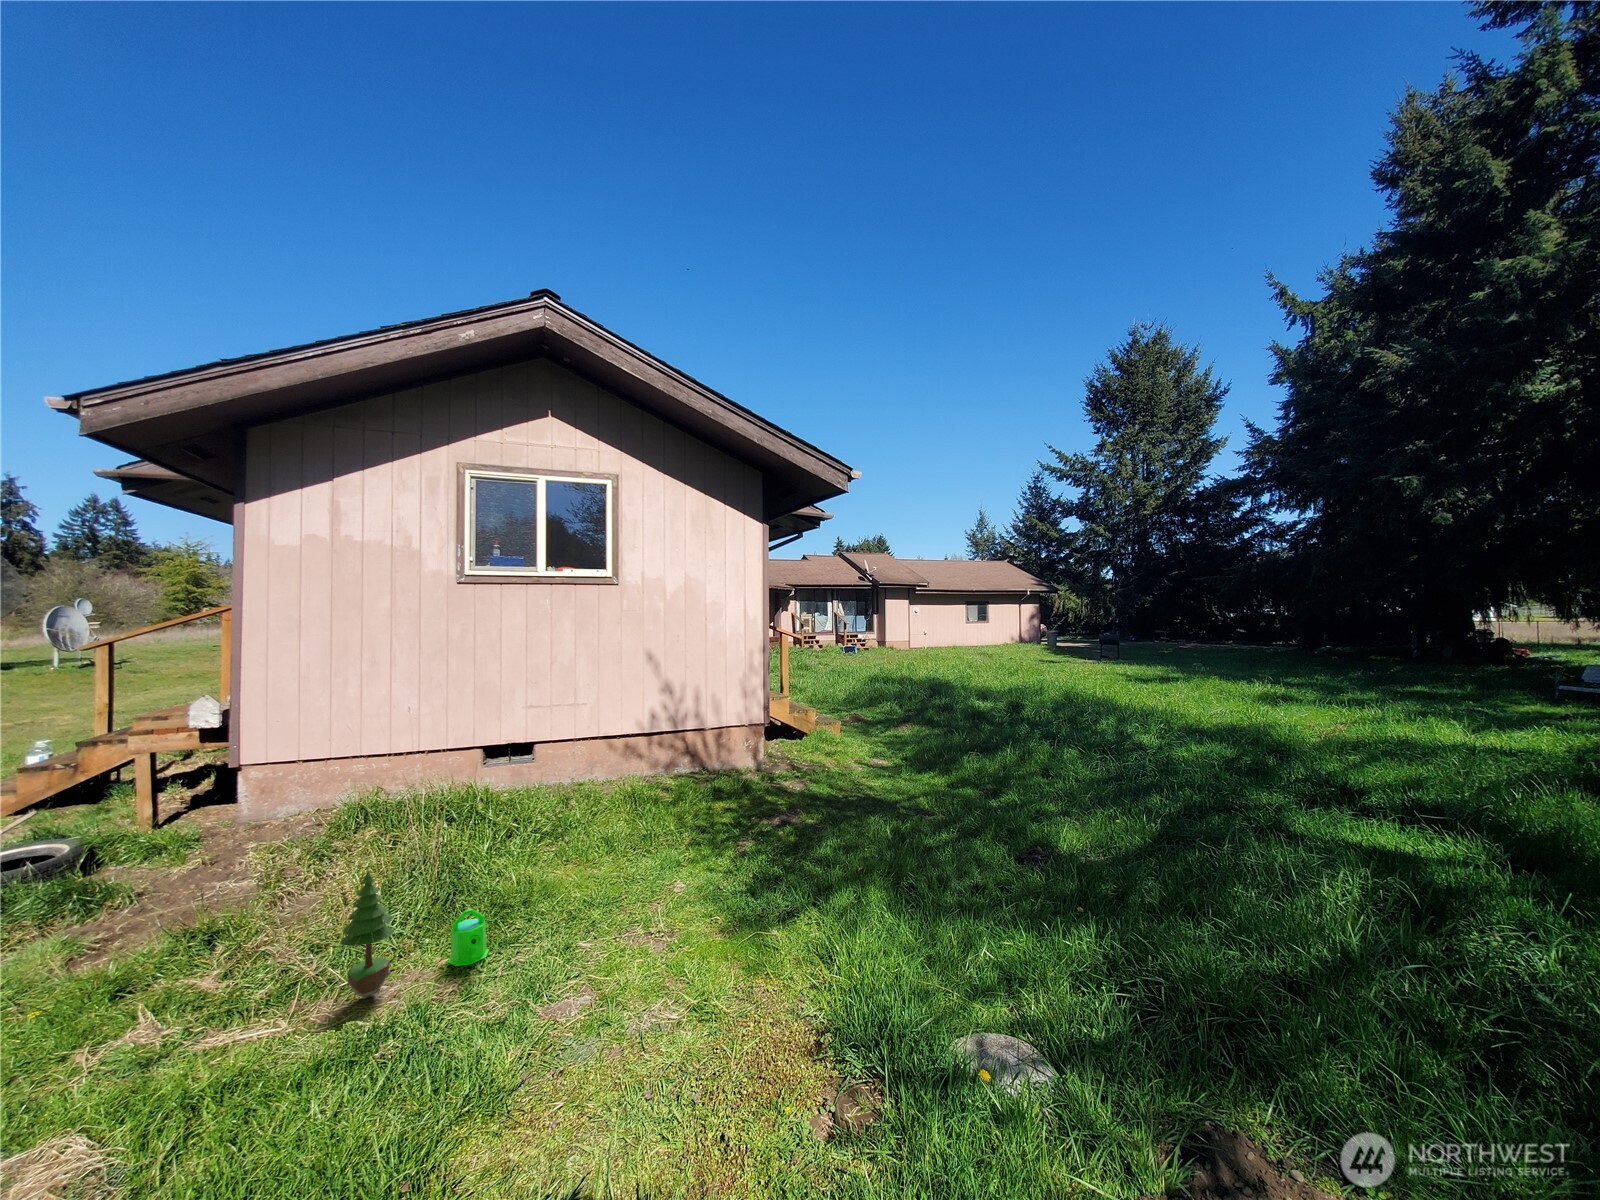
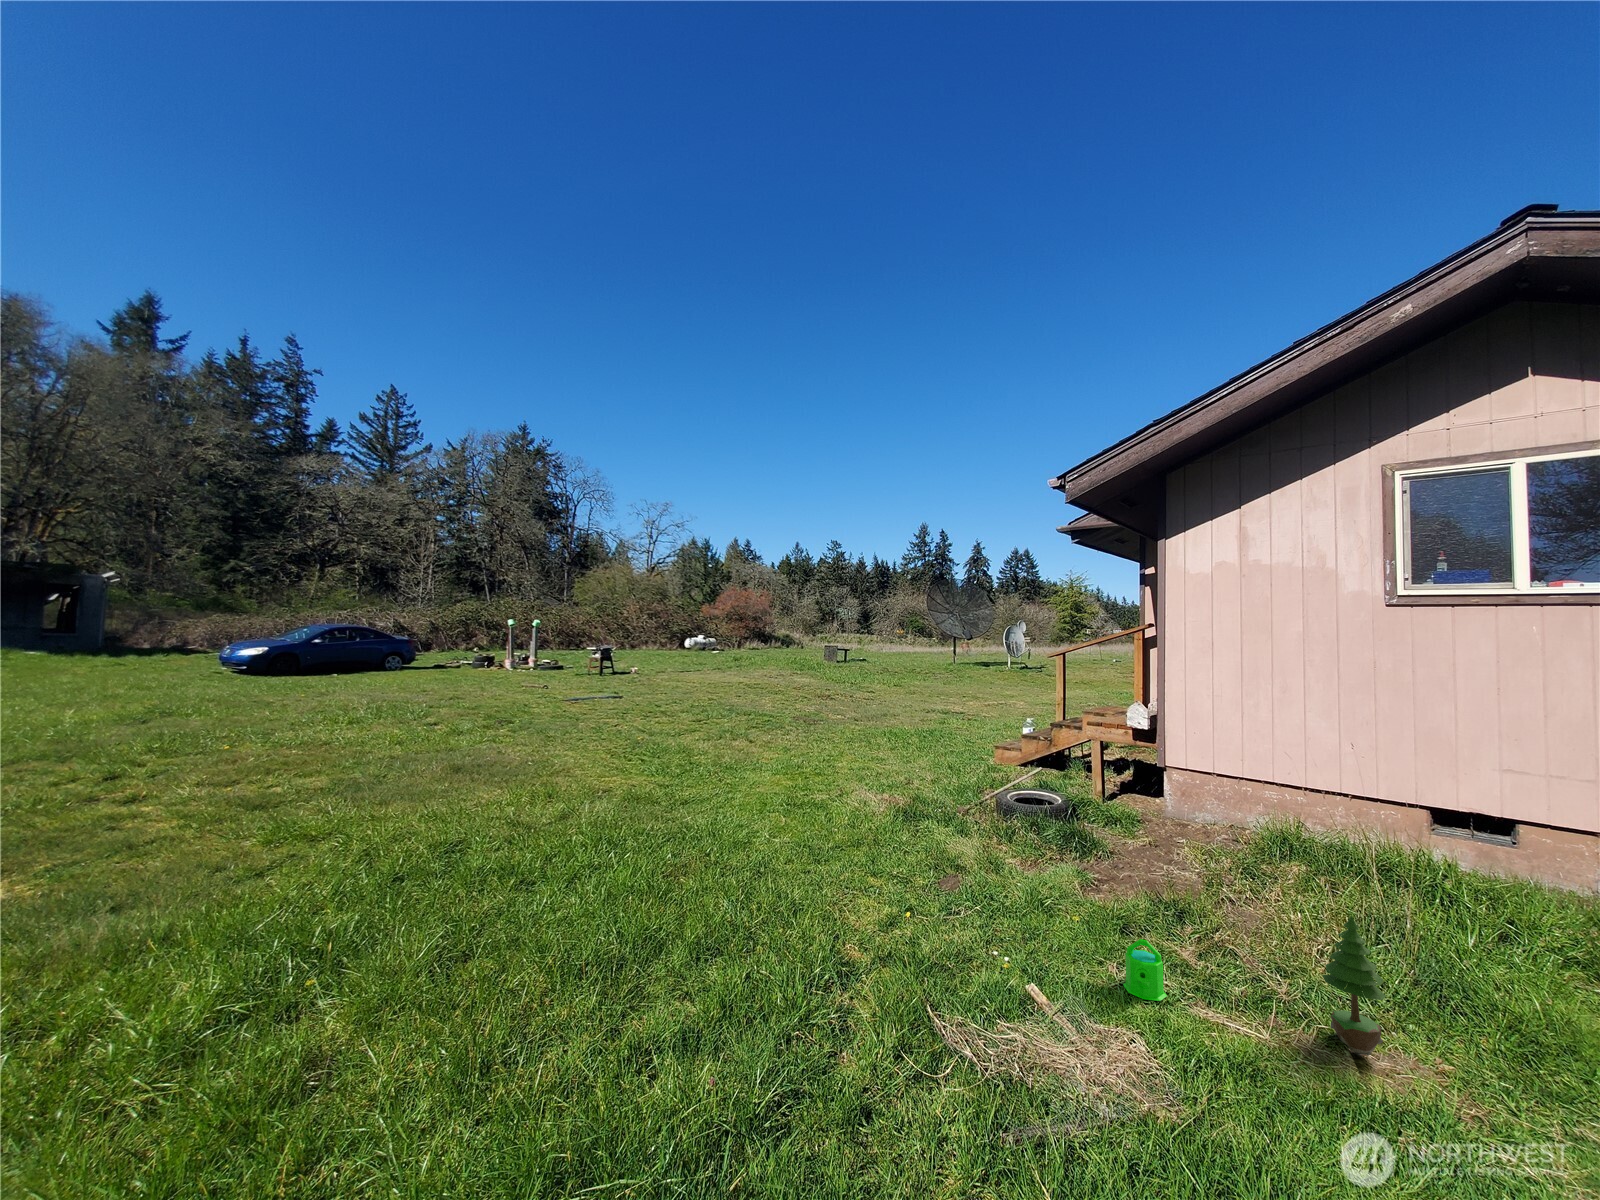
watering can: present [448,909,489,966] -> present [1123,939,1167,1001]

